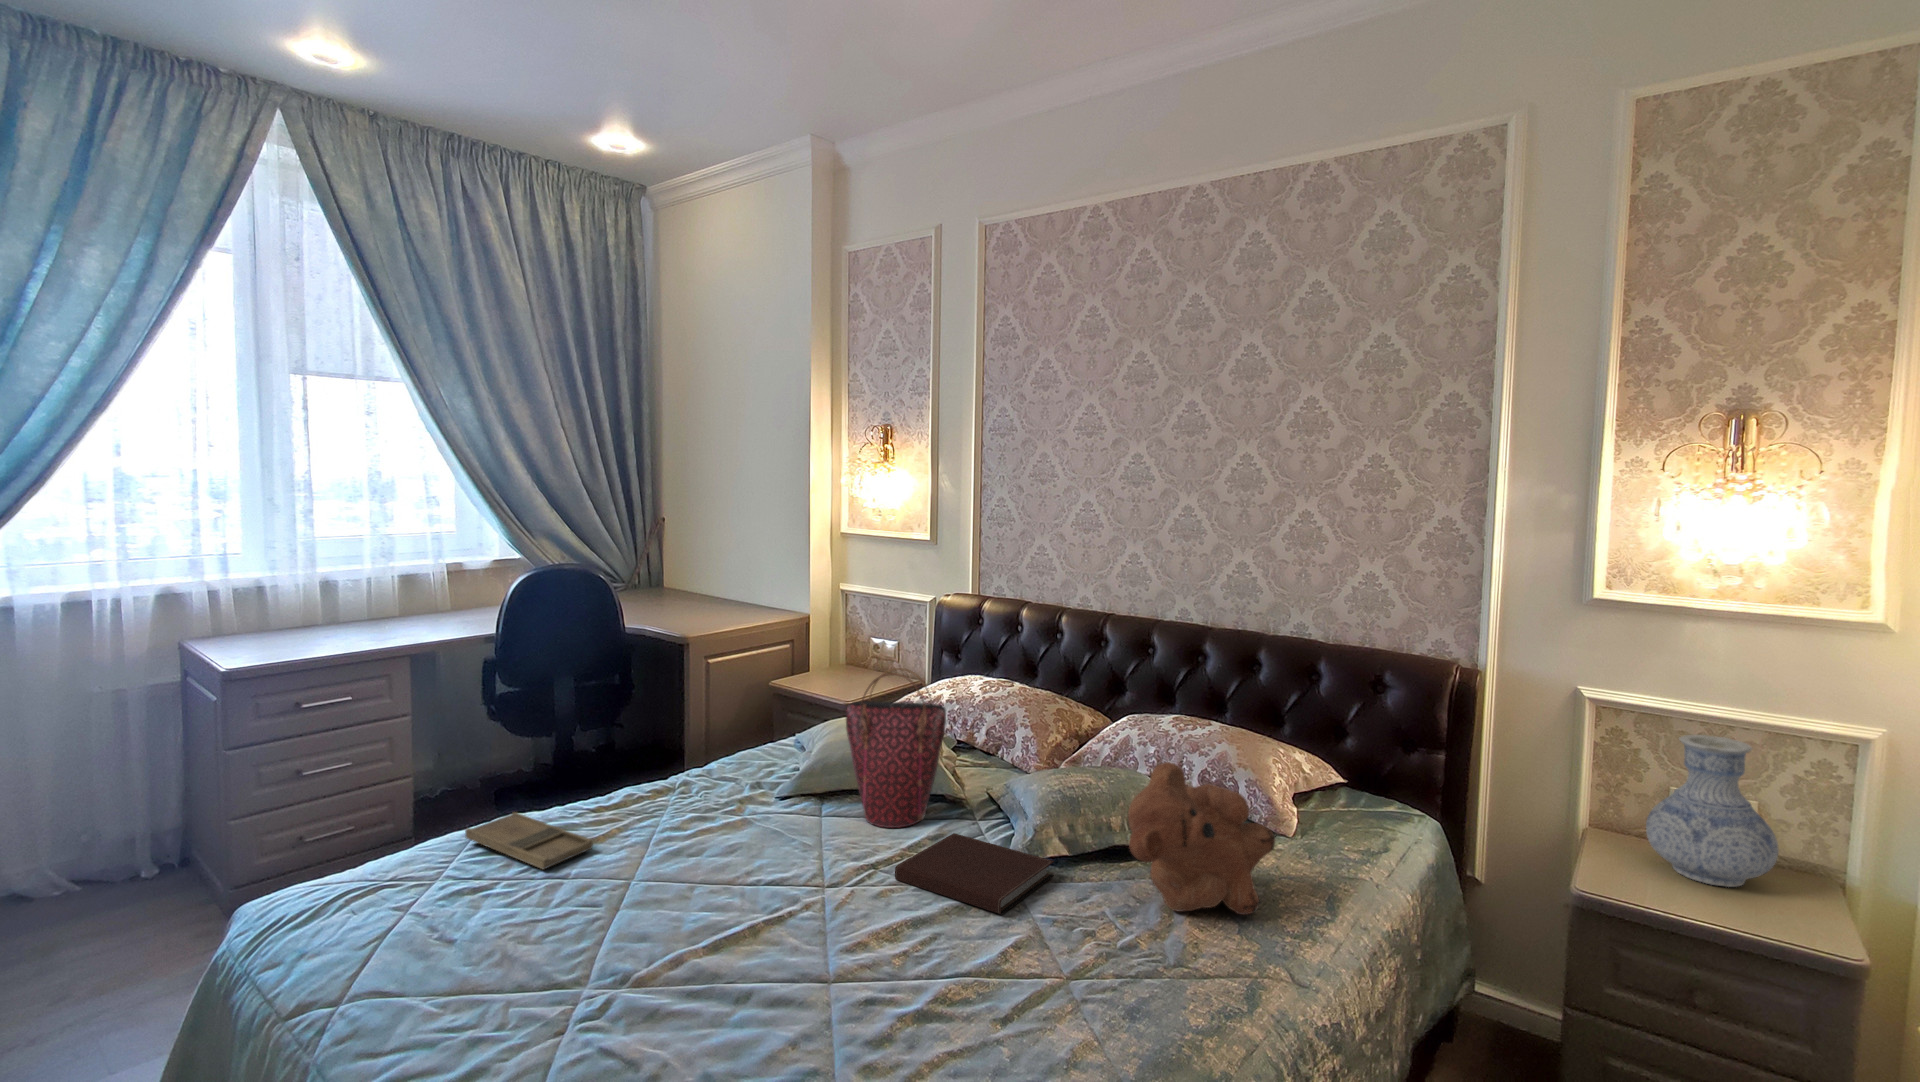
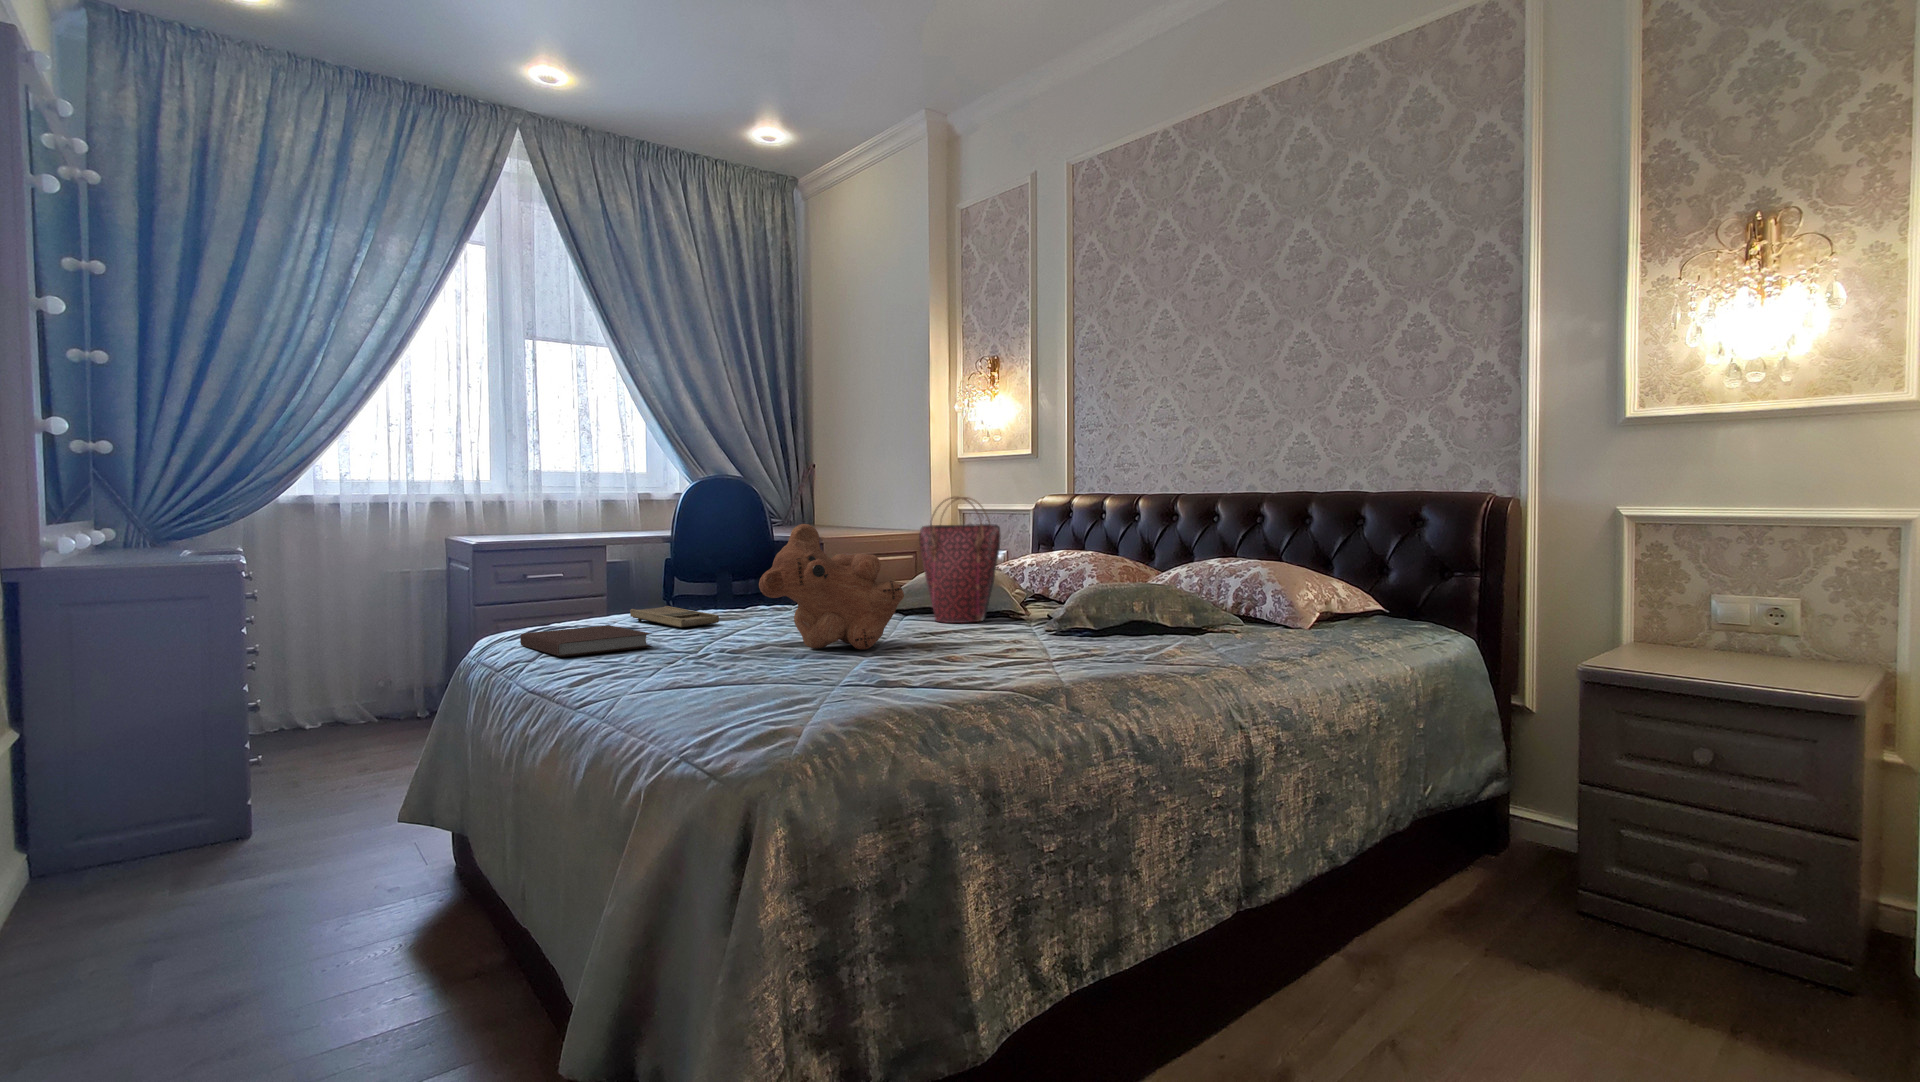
vase: present [1646,735,1778,887] -> none [1670,528,1802,666]
teddy bear: present [1128,762,1277,915] -> present [759,524,904,649]
notebook: present [895,833,1054,914] -> present [520,625,652,657]

